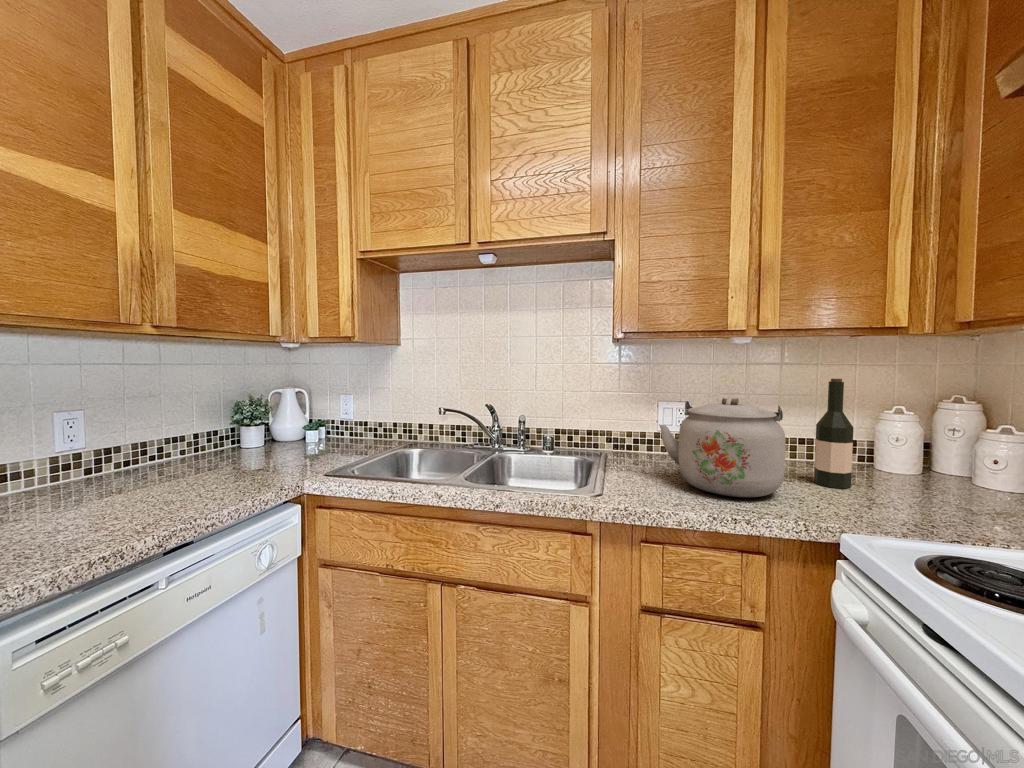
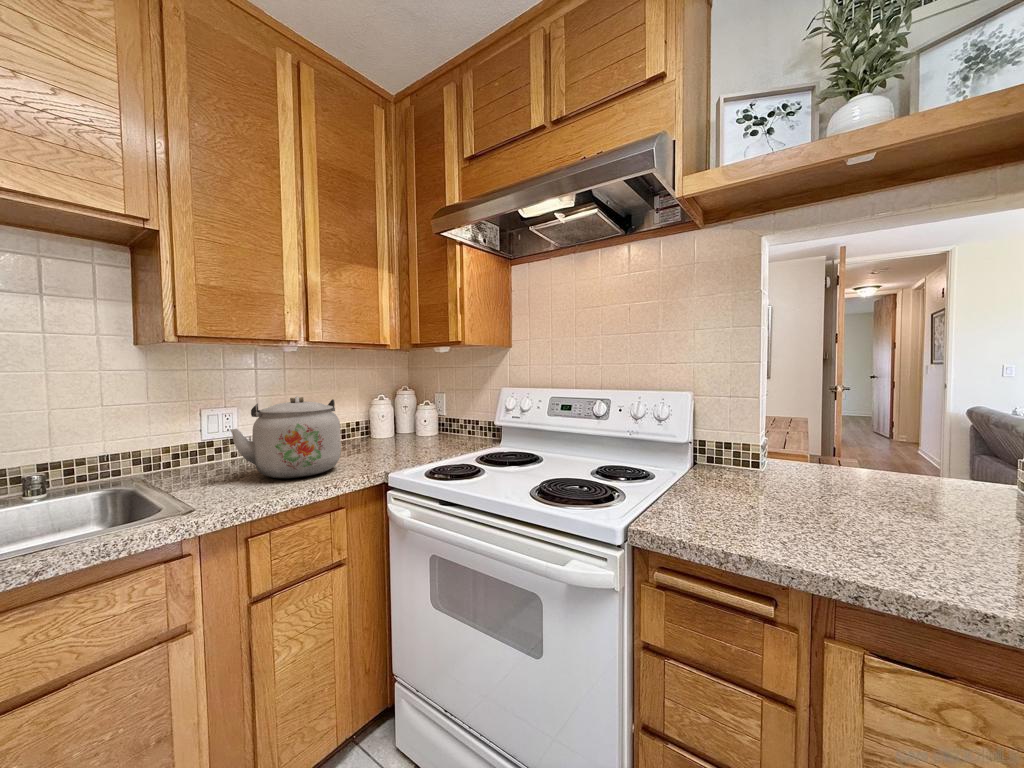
wine bottle: present [814,379,853,489] -> none [346,378,369,454]

